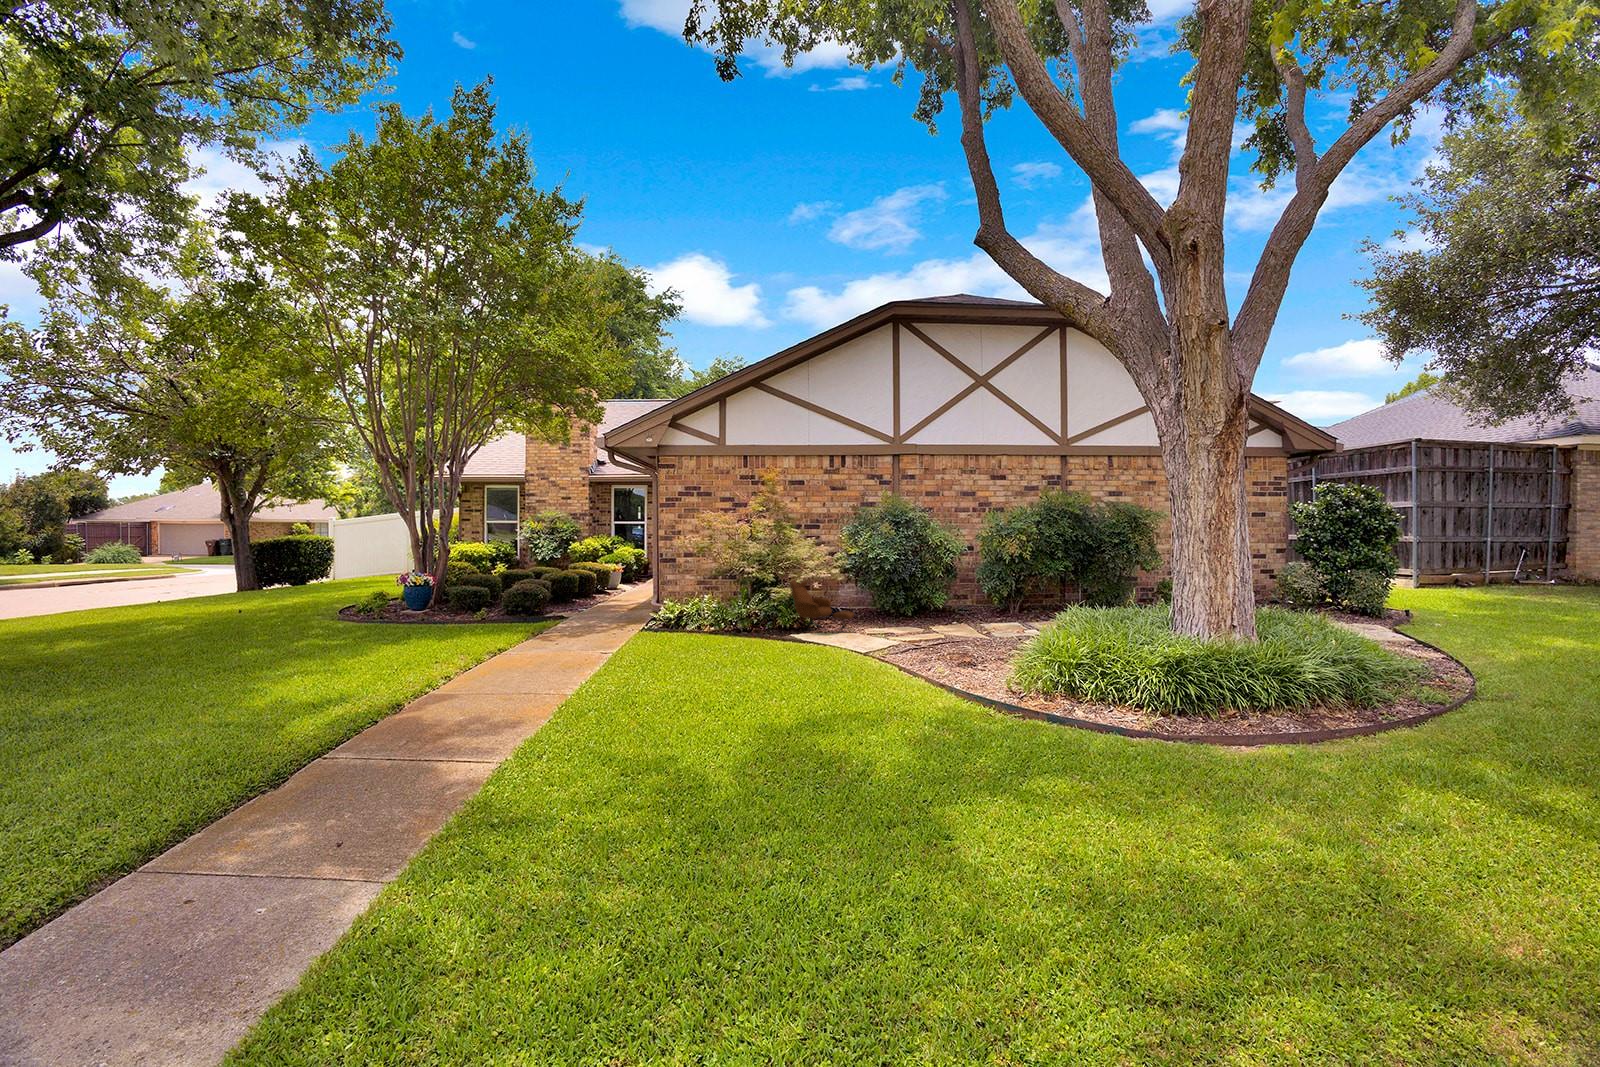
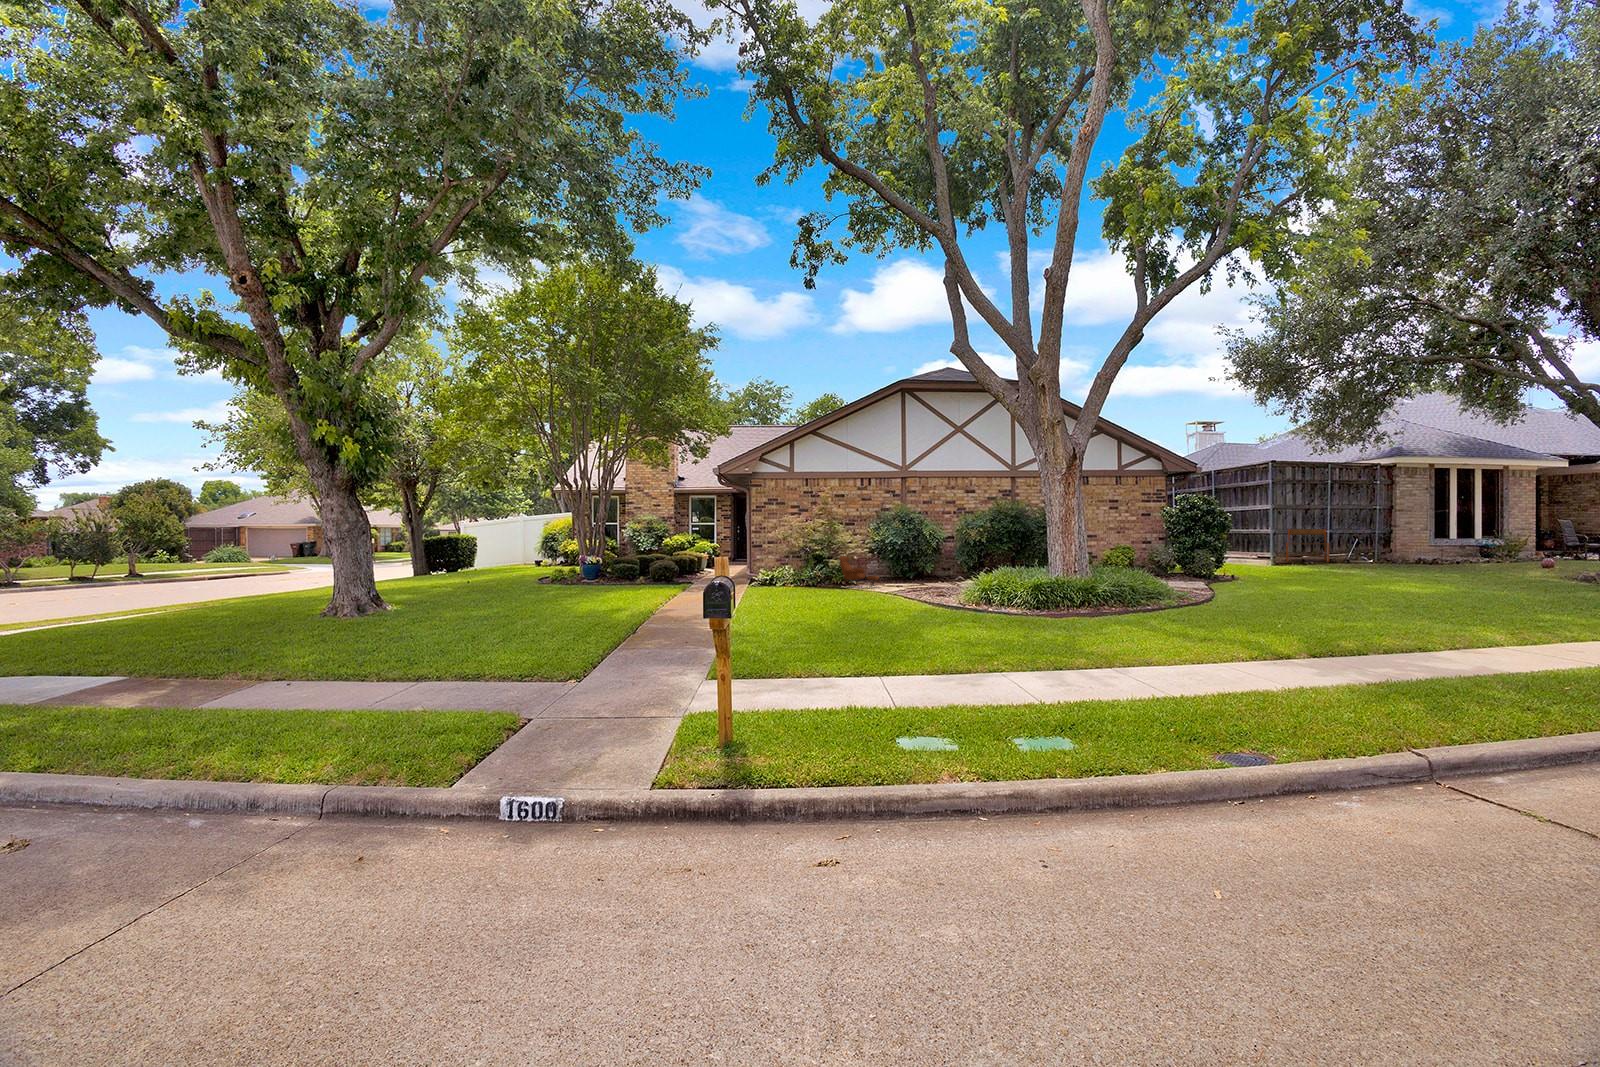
bench: none [1427,535,1499,583] -> present [1286,529,1329,561]

